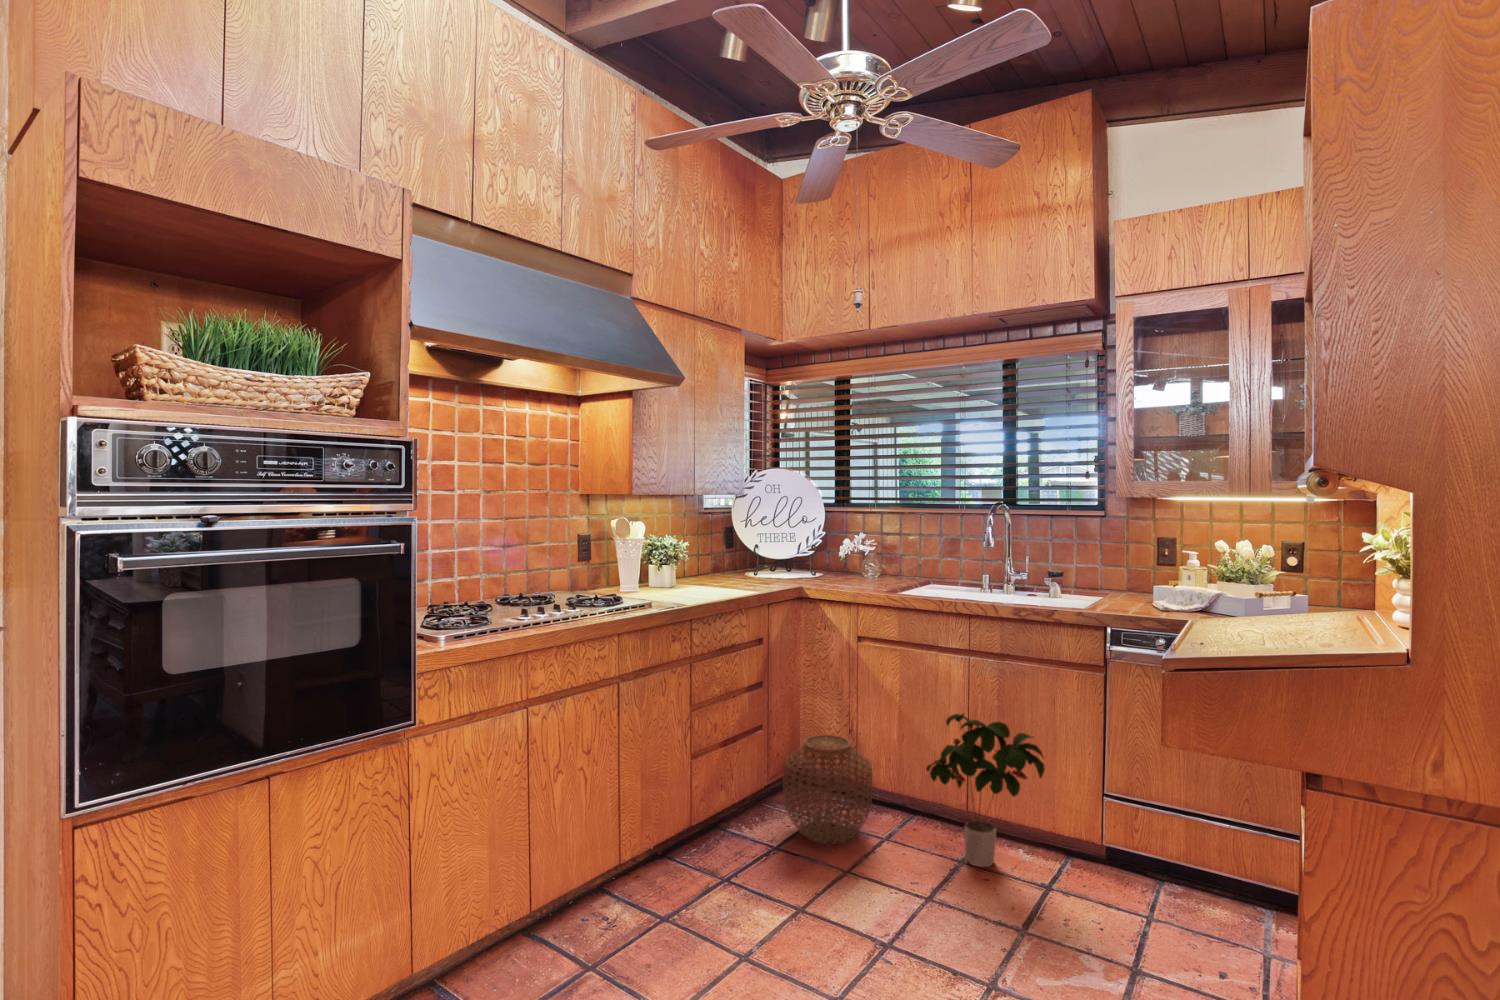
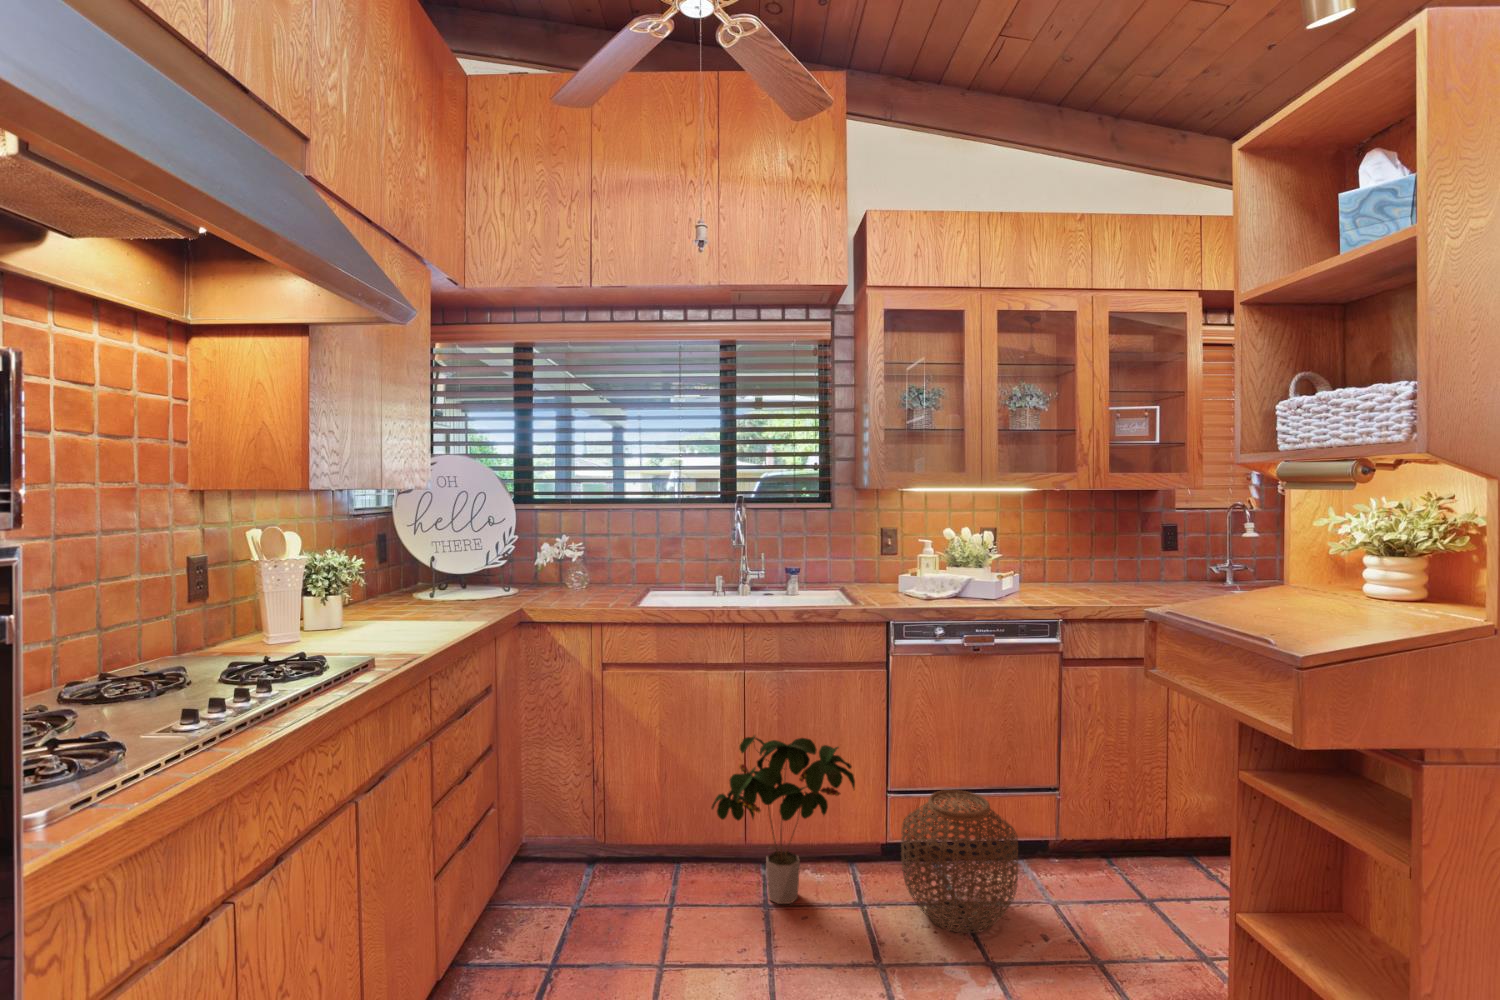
woven basket: present [783,735,872,844] -> present [901,790,1018,933]

